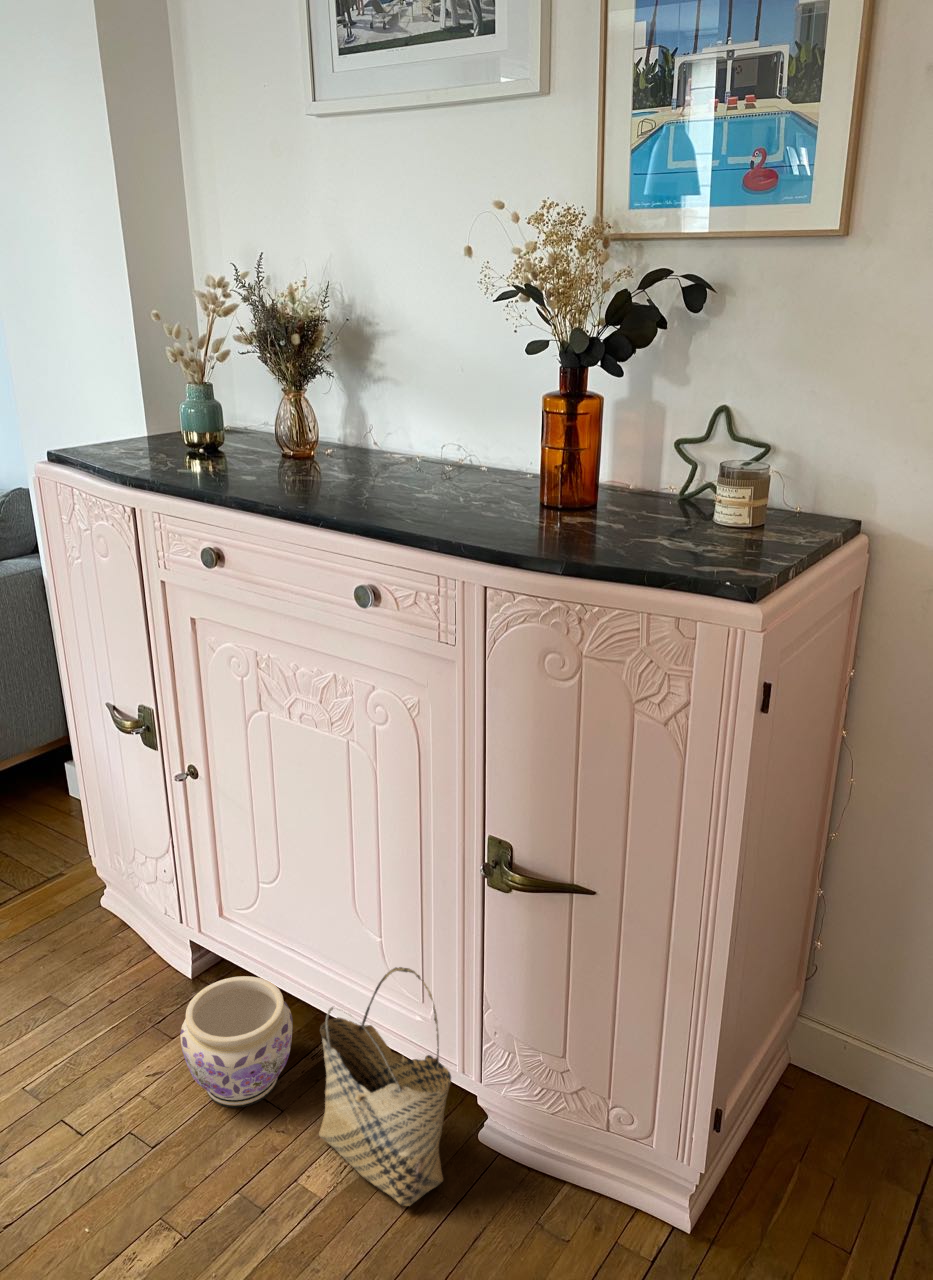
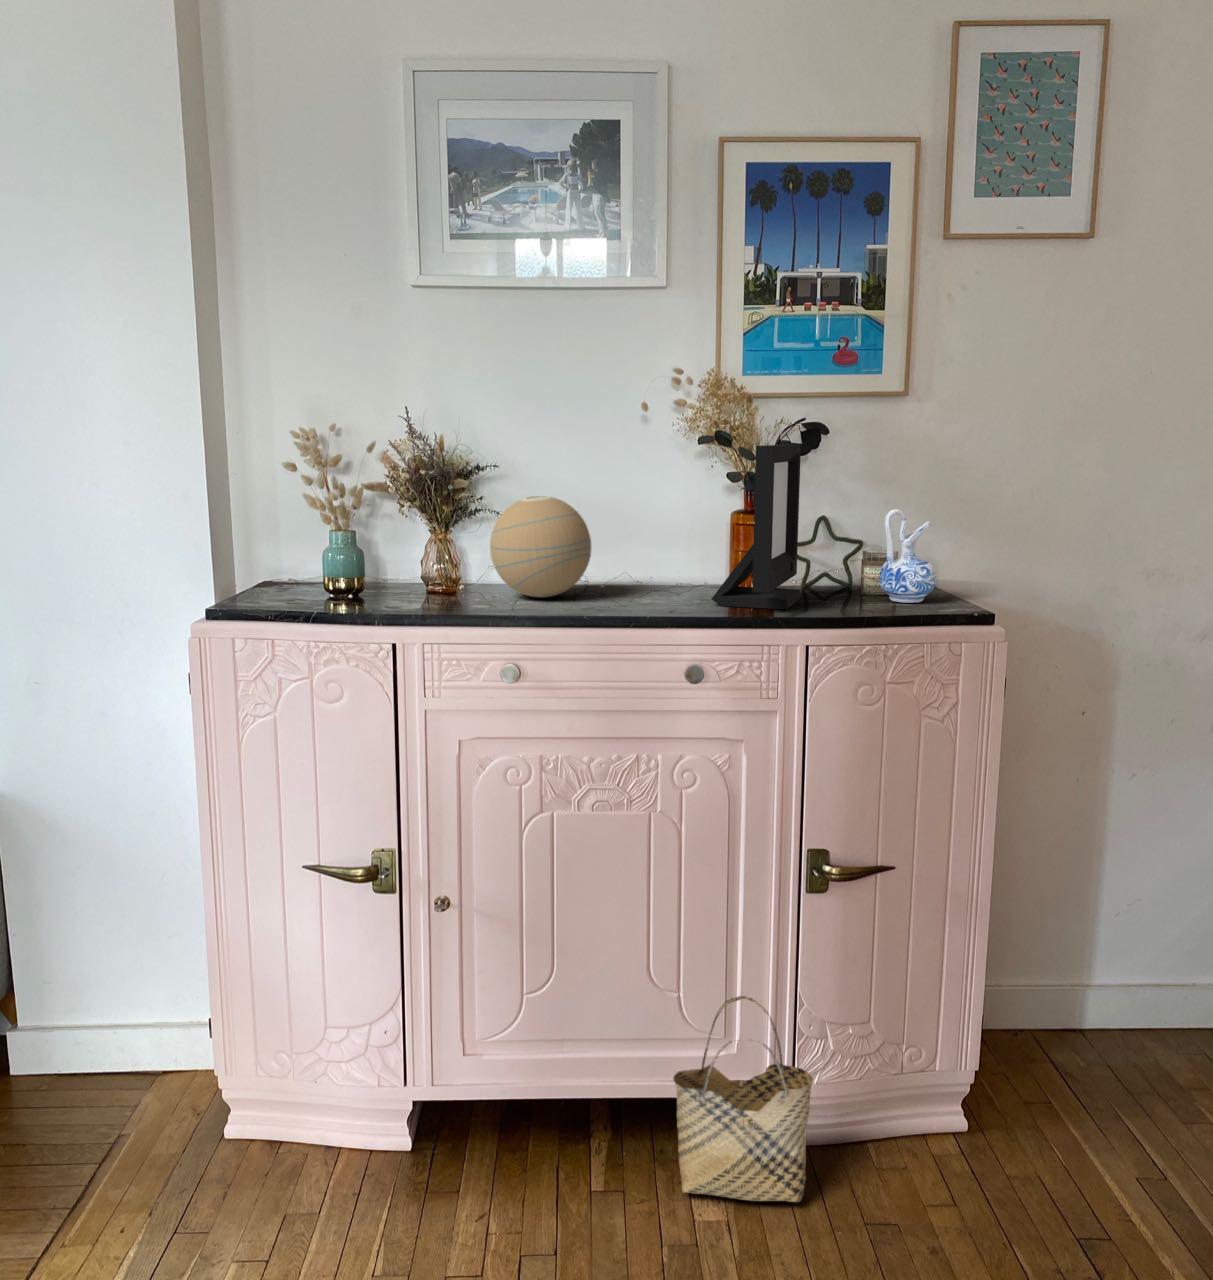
picture frame: none [441,312,605,535] -> present [711,445,801,610]
decorative orb: none [272,364,386,480] -> present [490,496,591,598]
ceramic pitcher: none [660,414,740,552] -> present [879,509,936,603]
planter: present [180,976,293,1107] -> none [510,1082,619,1219]

